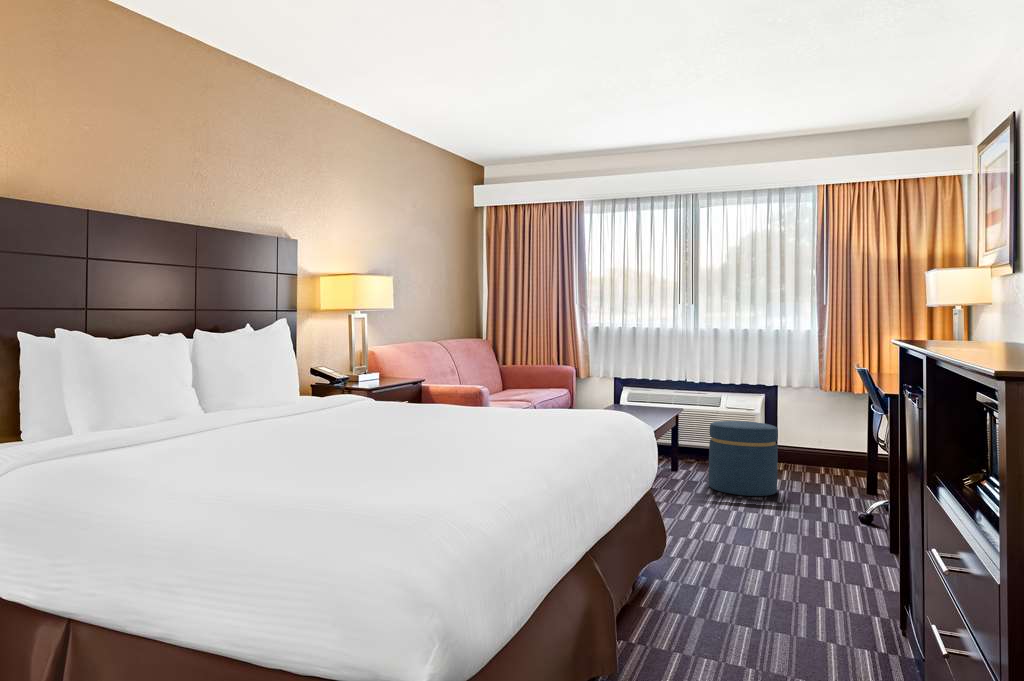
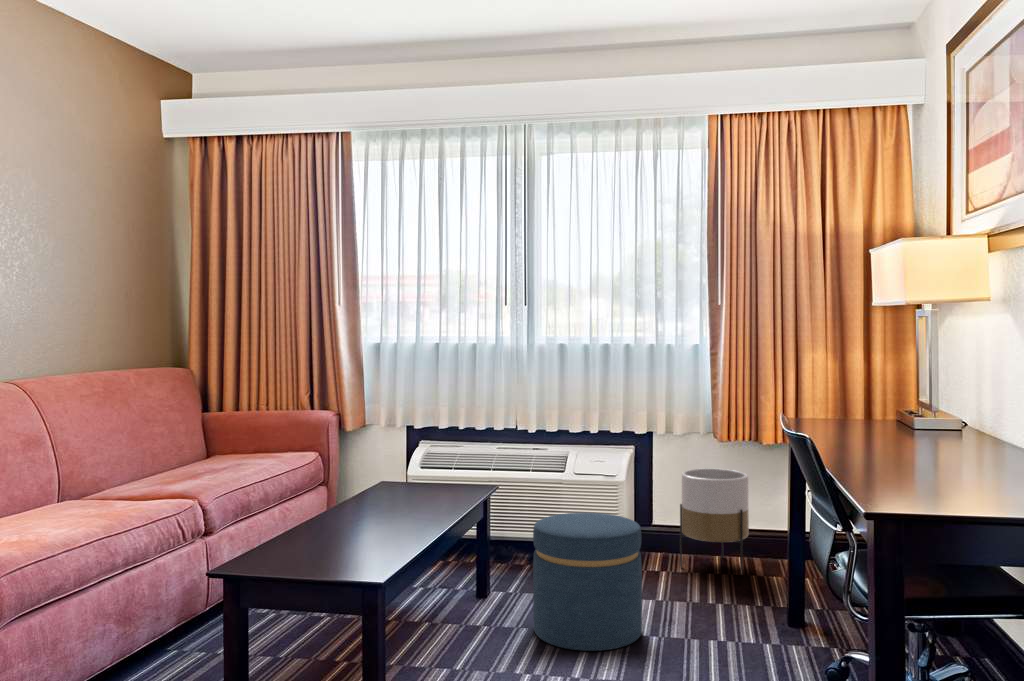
planter: none [796,409,843,475] -> present [680,468,749,575]

